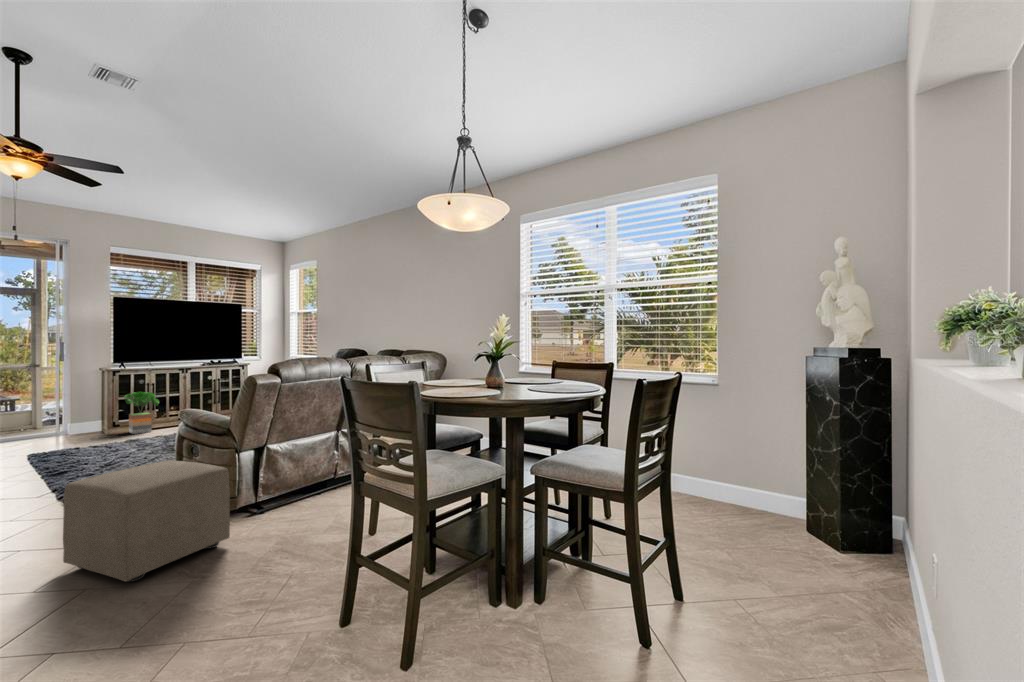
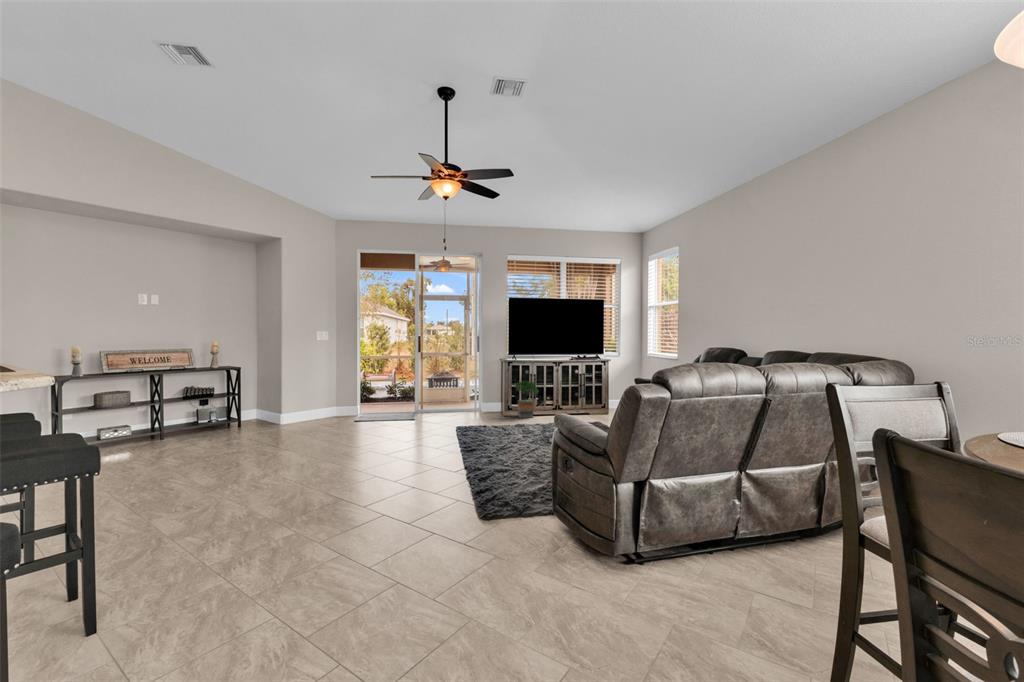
ottoman: present [63,460,230,582] -> none [452,479,610,646]

